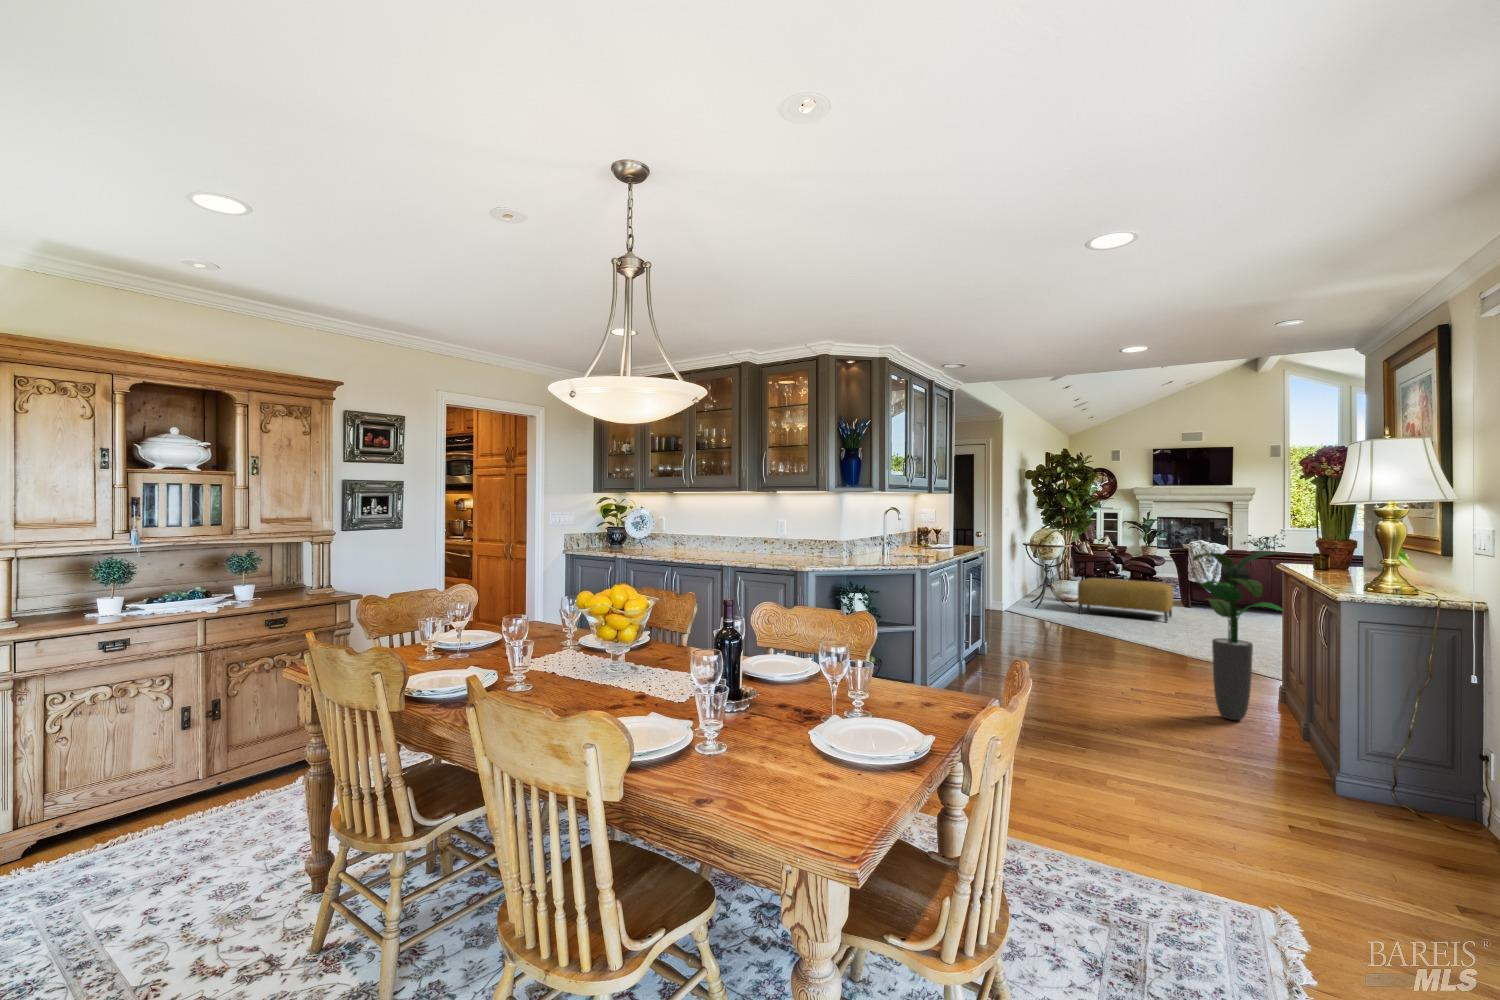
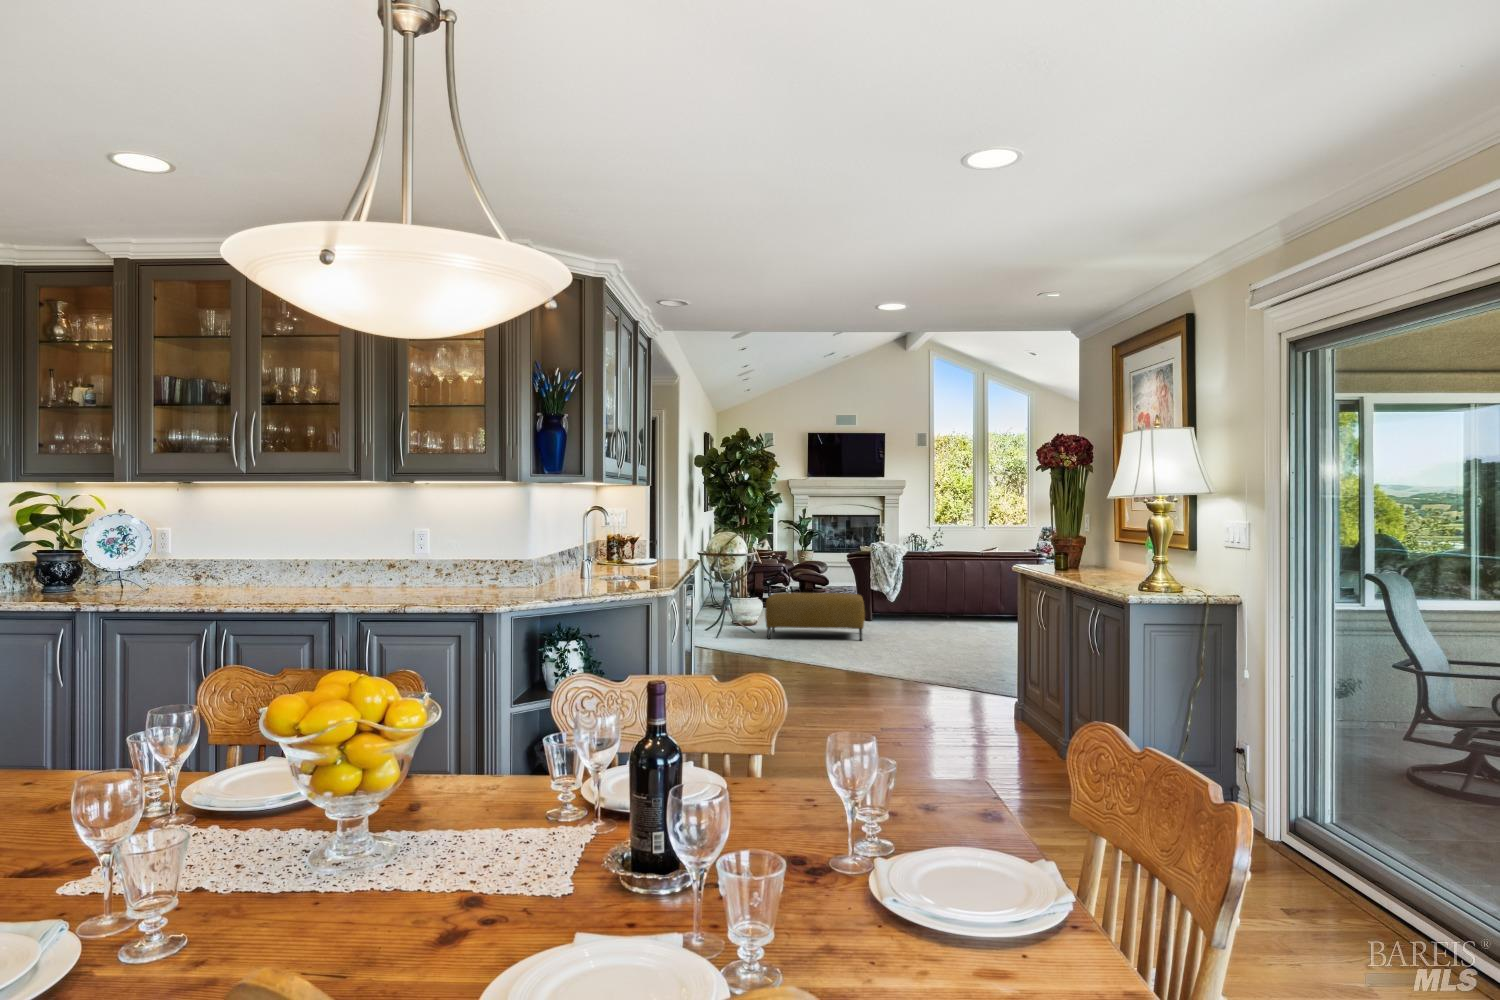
potted plant: present [1192,552,1283,720] -> none [957,552,1044,748]

